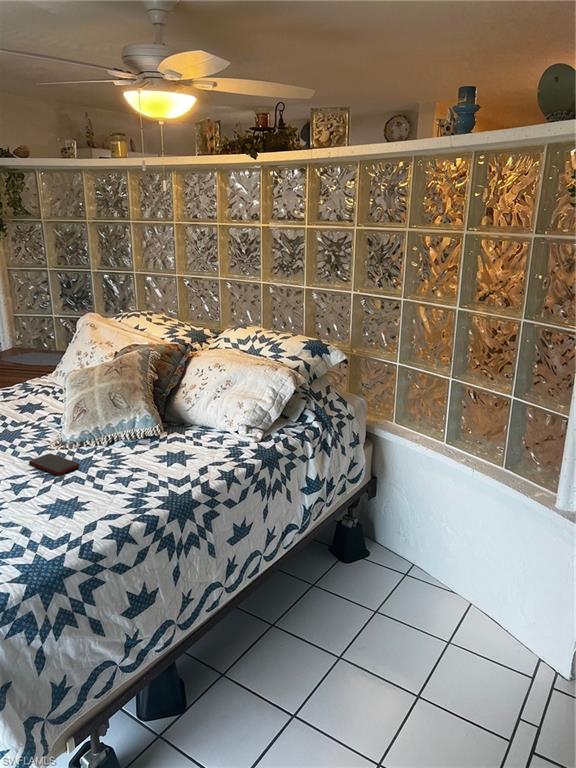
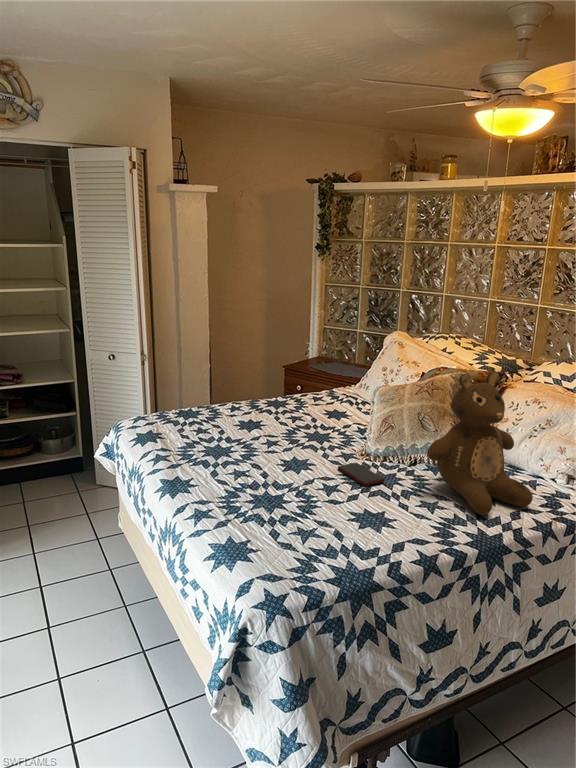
teddy bear: none [115,343,217,478] -> present [427,371,533,515]

